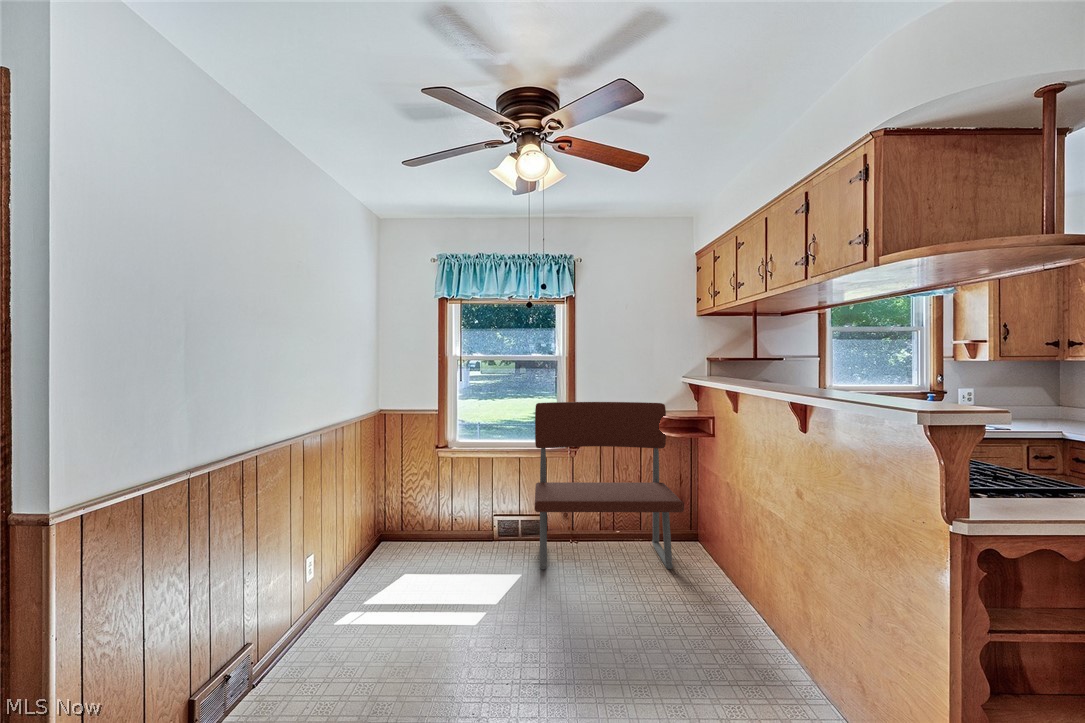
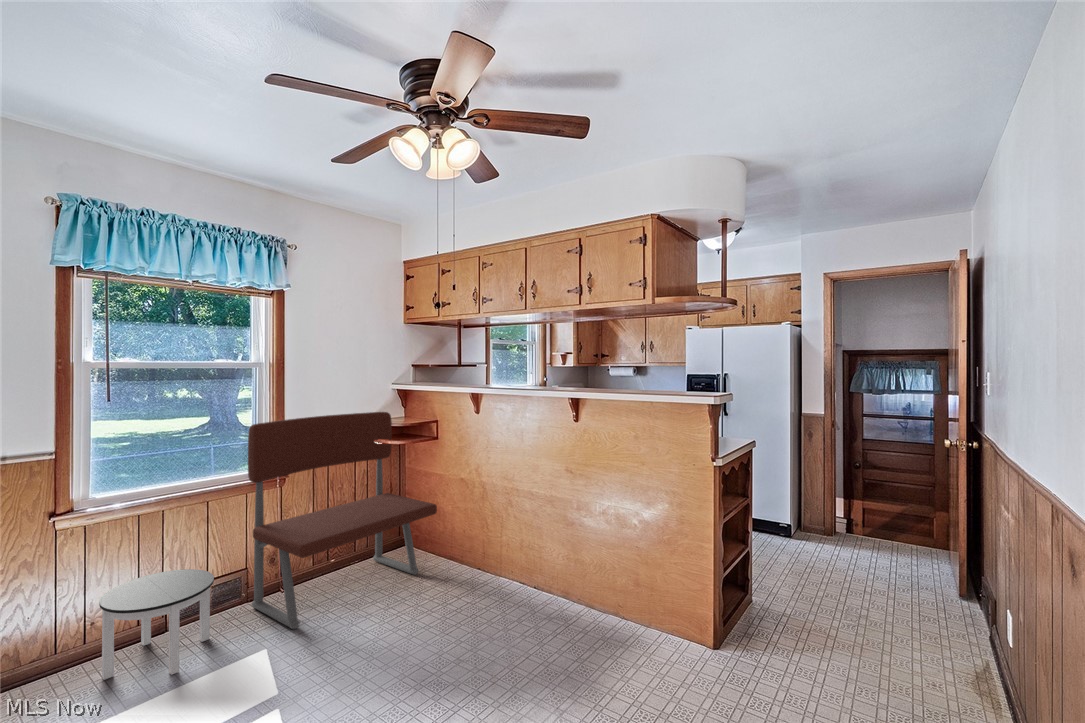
round table: none [441,497,502,564] -> present [99,569,214,680]

